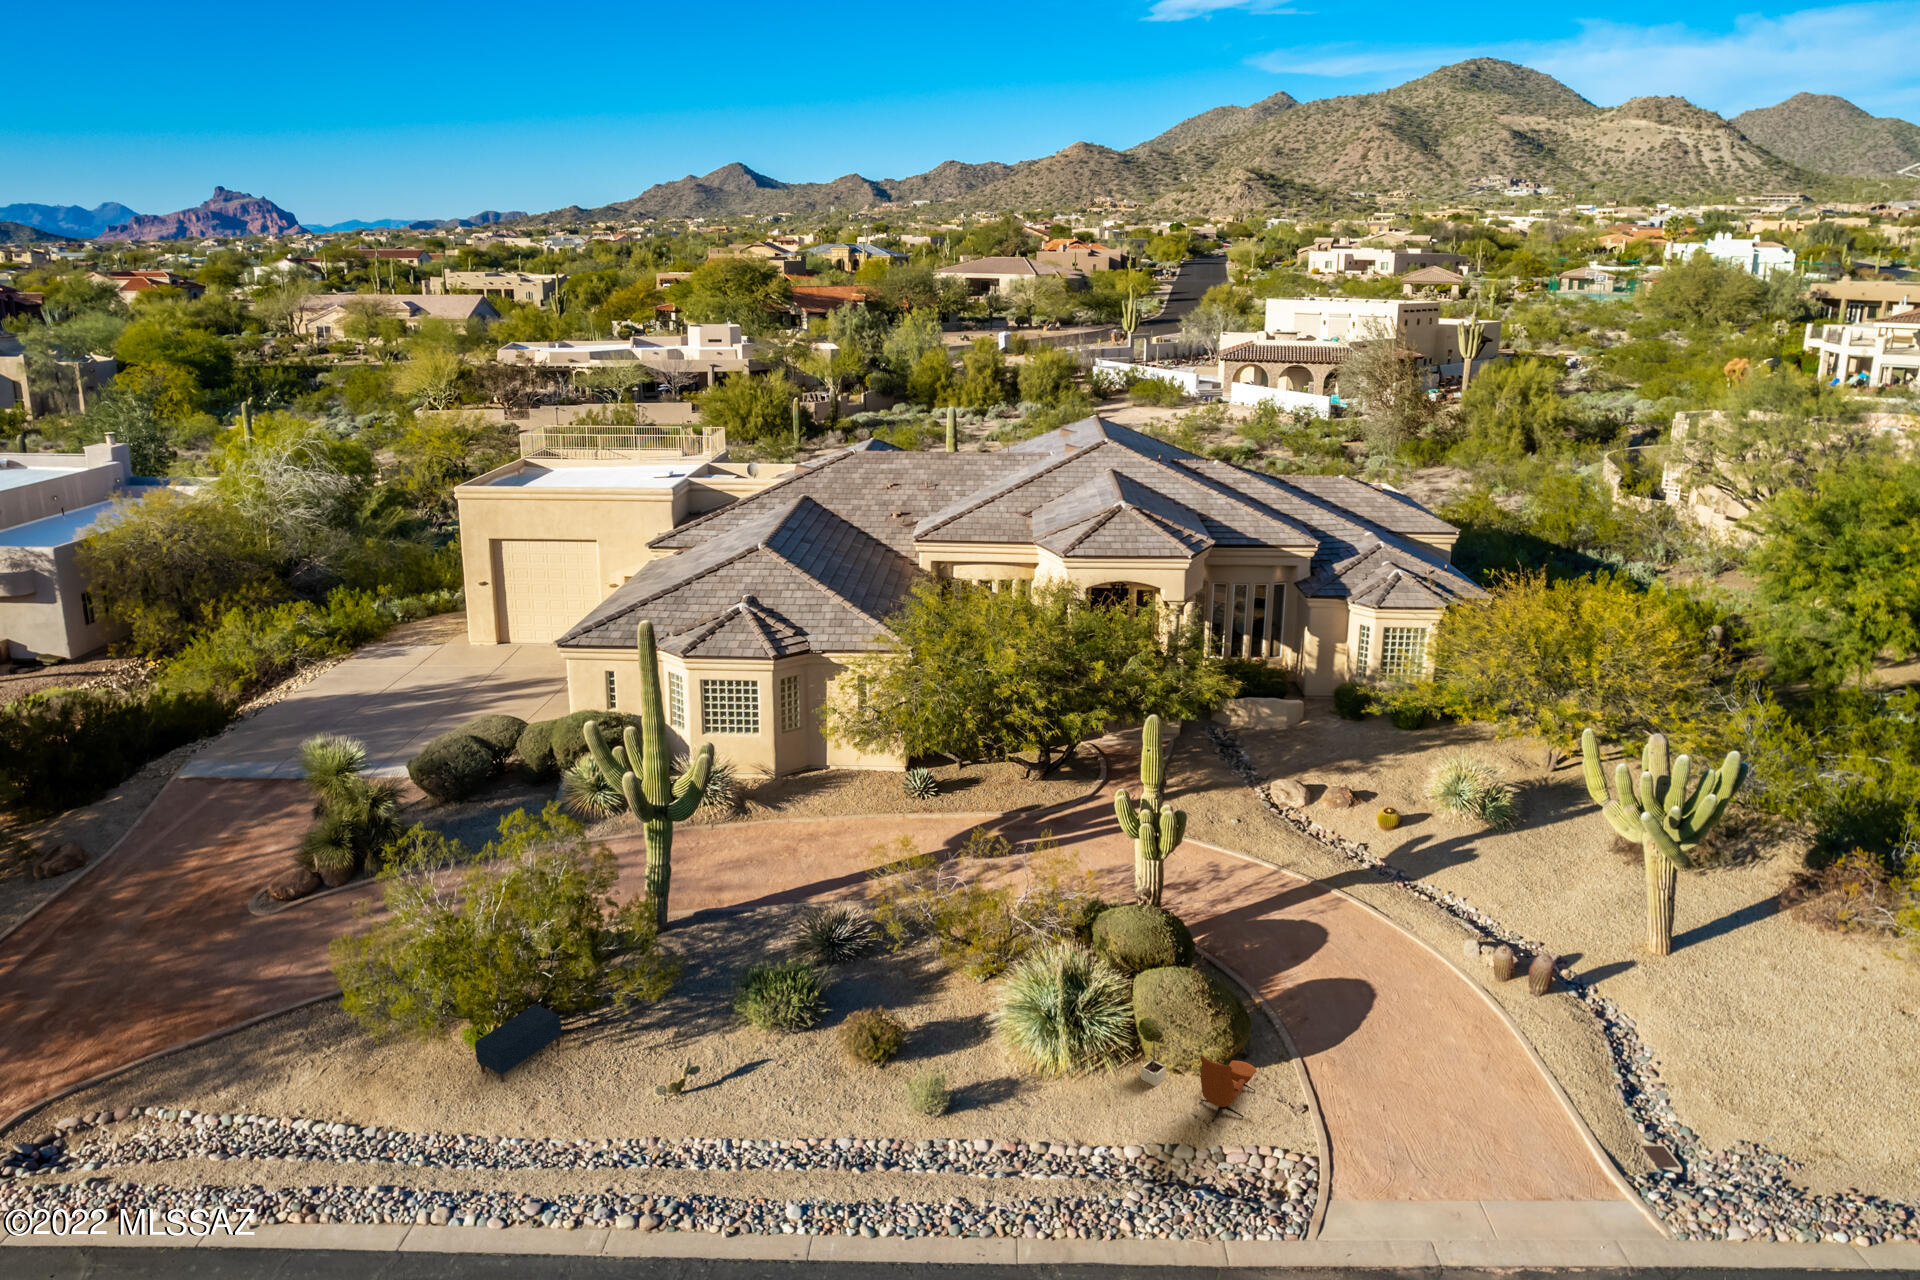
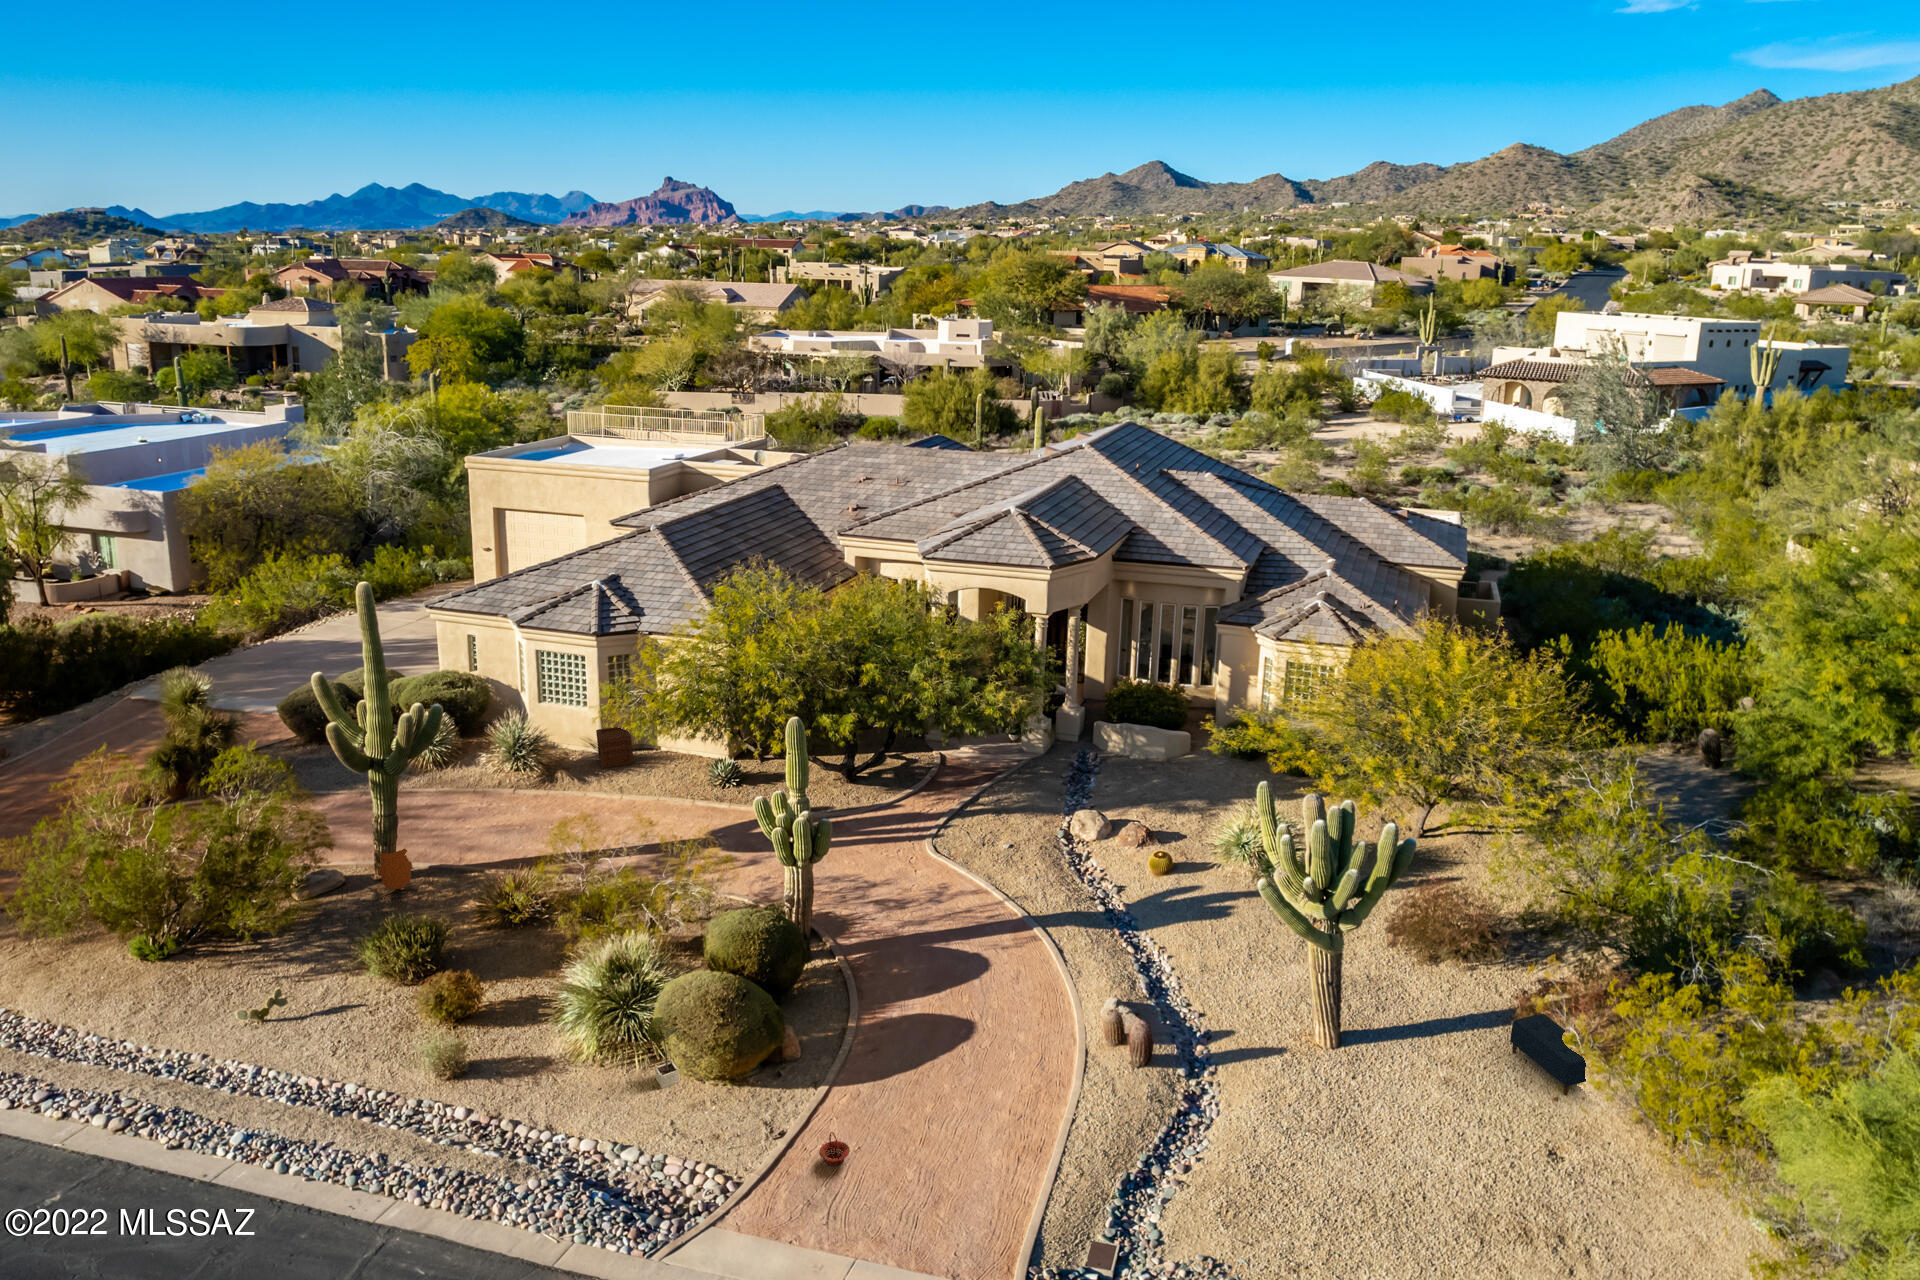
wooden crate: none [767,749,811,794] -> present [596,727,634,768]
bench: present [475,1005,562,1083] -> present [1510,1014,1586,1096]
lounge chair: present [1200,1055,1257,1122] -> present [377,849,418,902]
basket: none [1356,1095,1386,1126] -> present [819,1132,850,1165]

